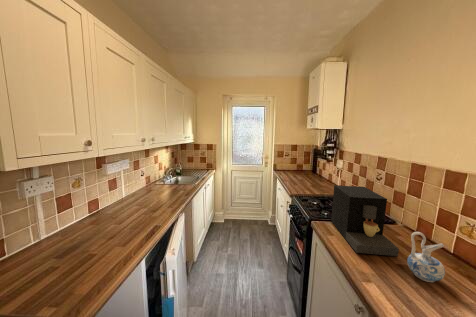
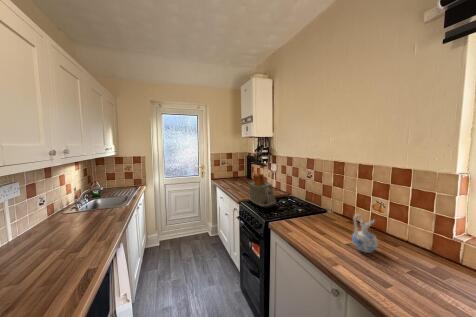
toaster: none [303,169,331,207] -> present [249,173,276,208]
coffee maker: present [331,185,399,256] -> none [282,184,342,243]

